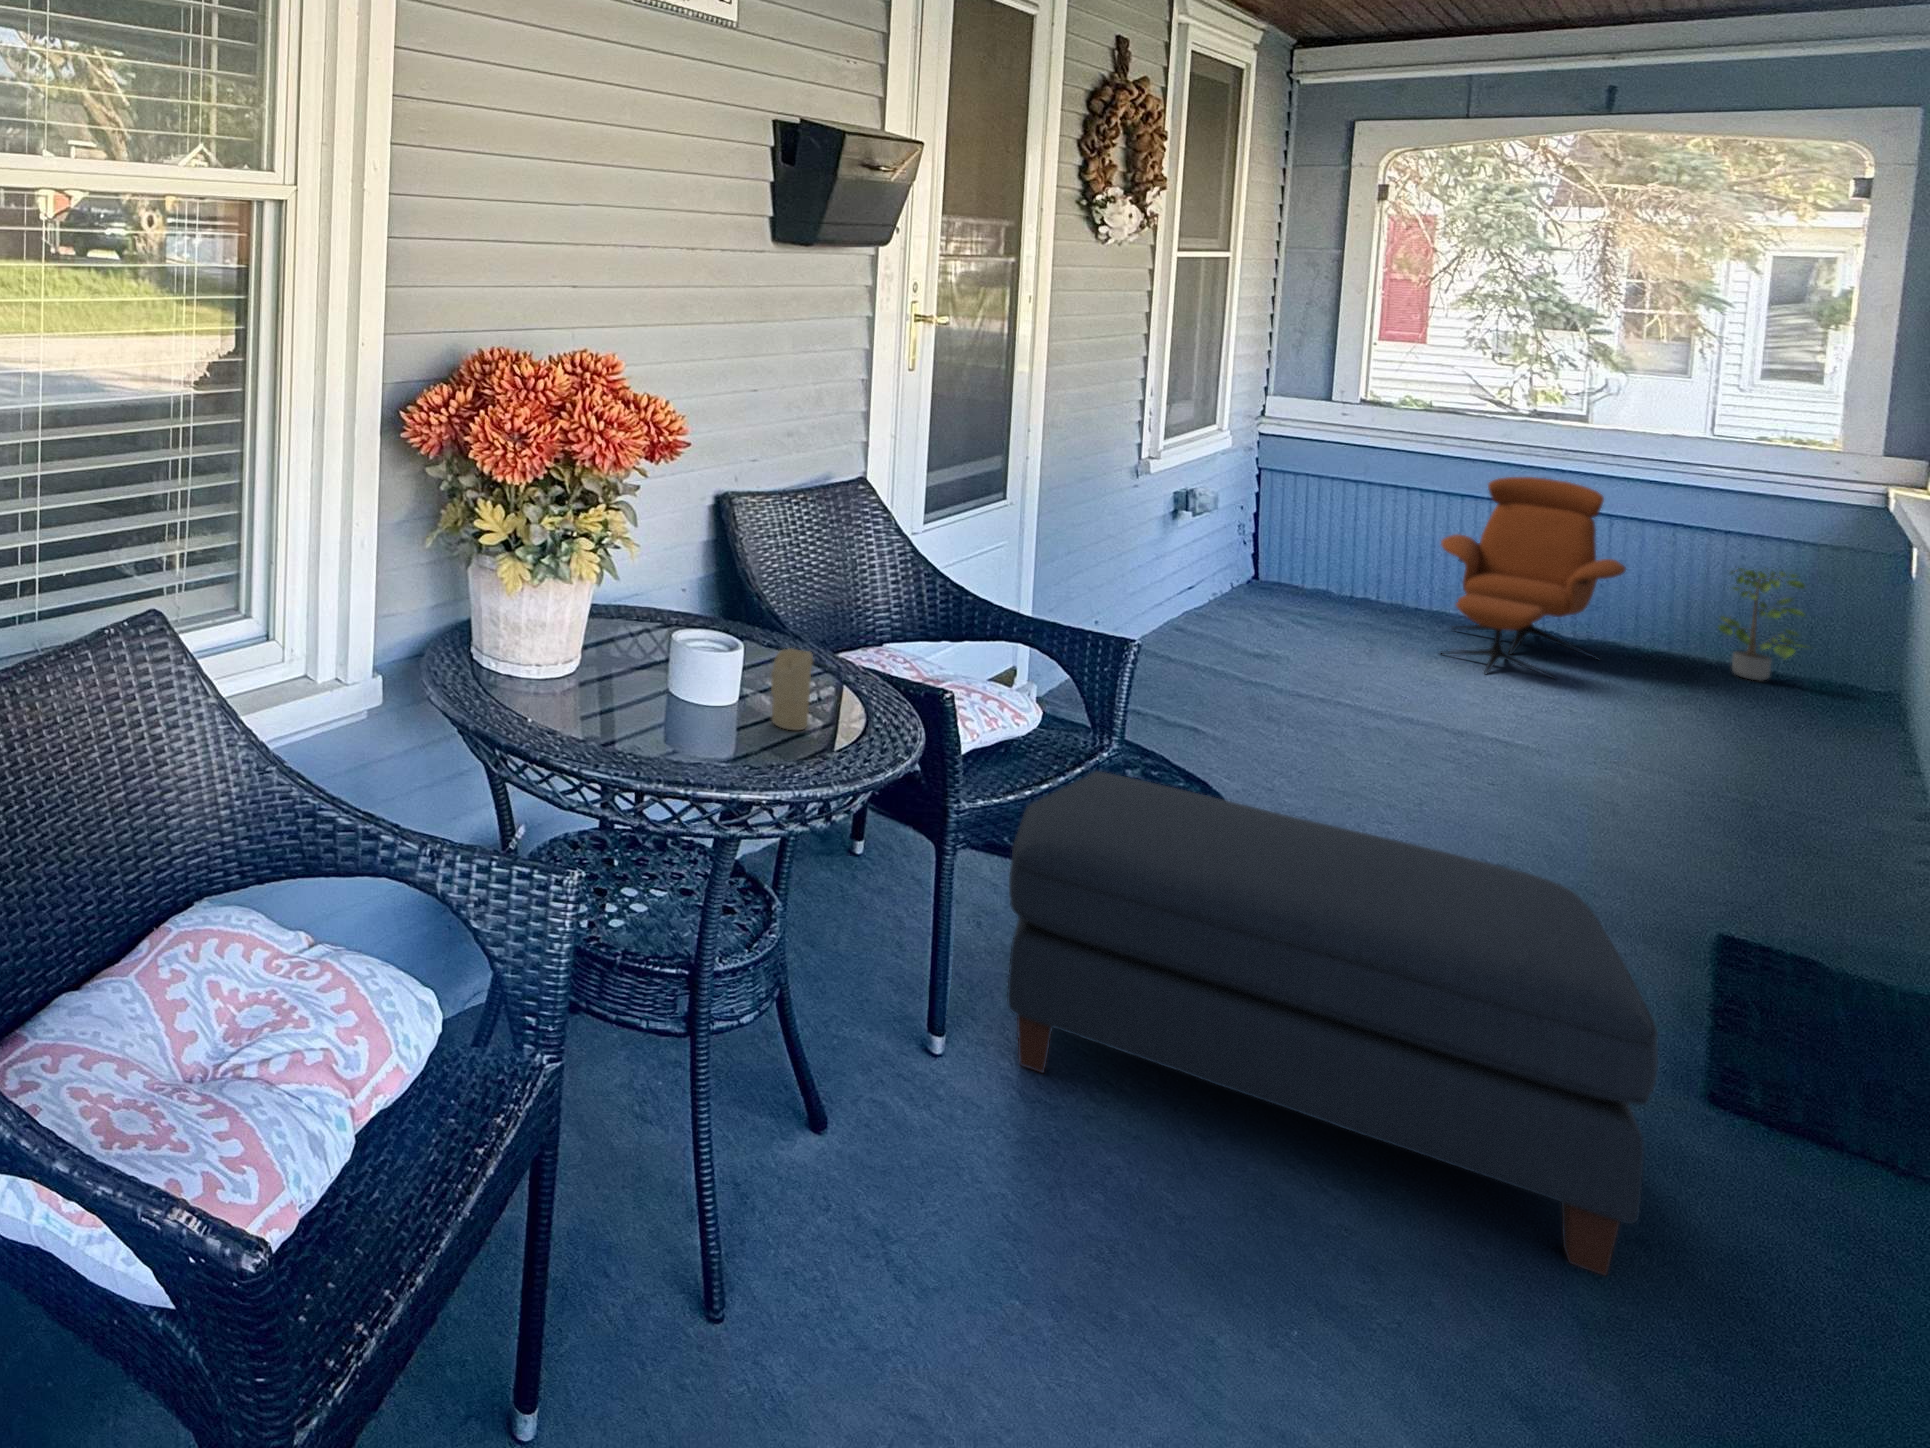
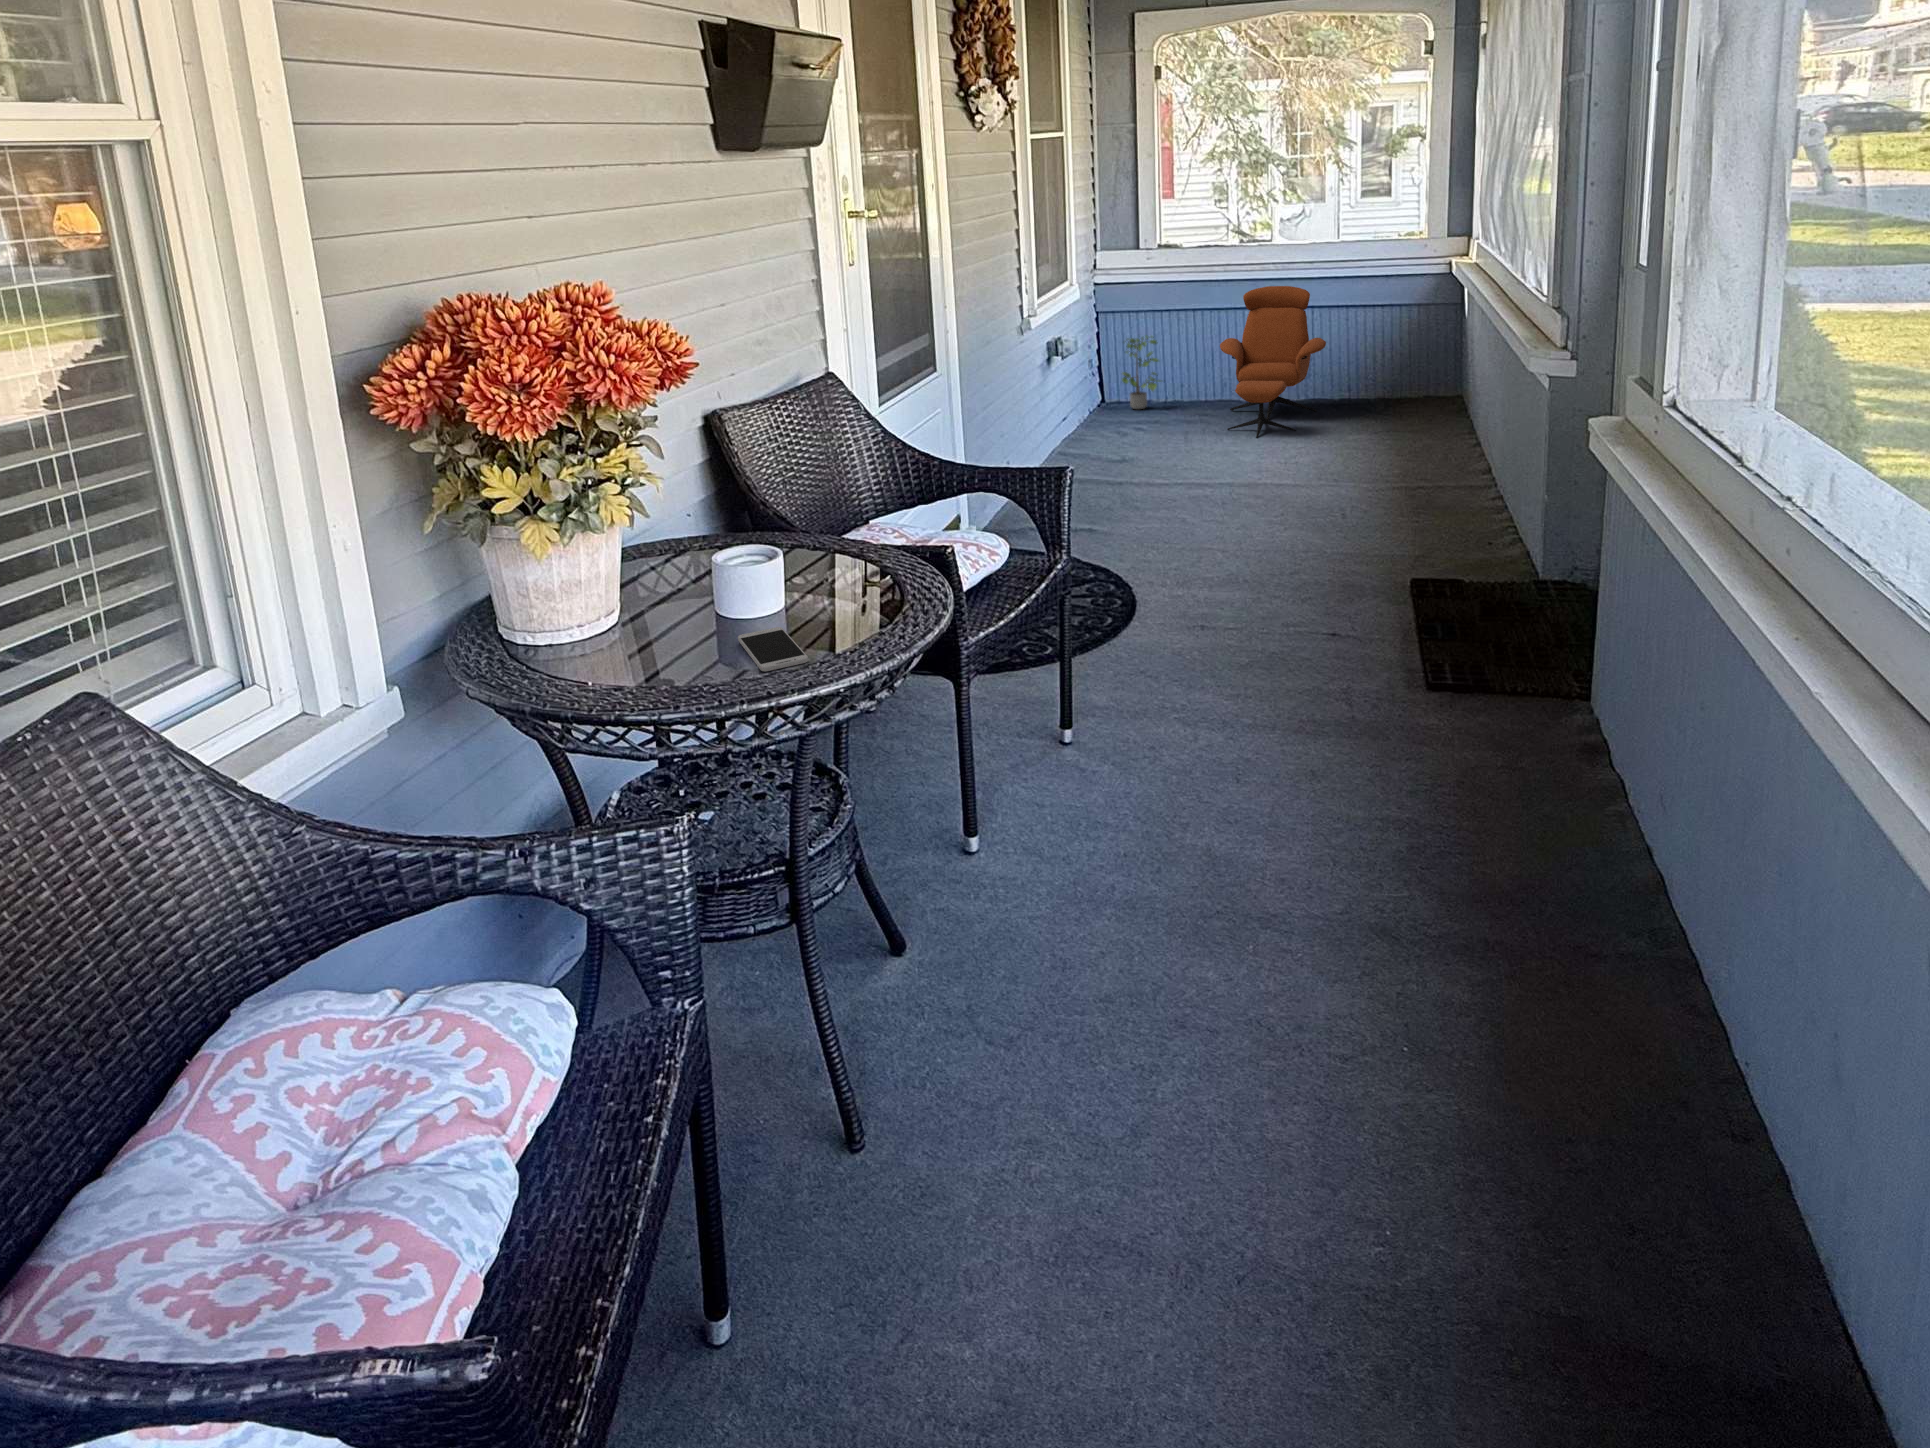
potted plant: present [1719,568,1806,680] -> present [1122,336,1161,409]
candle: present [771,648,813,730] -> none [812,539,852,617]
smartphone: none [681,719,743,766] -> present [738,627,808,672]
ottoman: present [1007,771,1658,1275] -> none [1011,571,1428,832]

